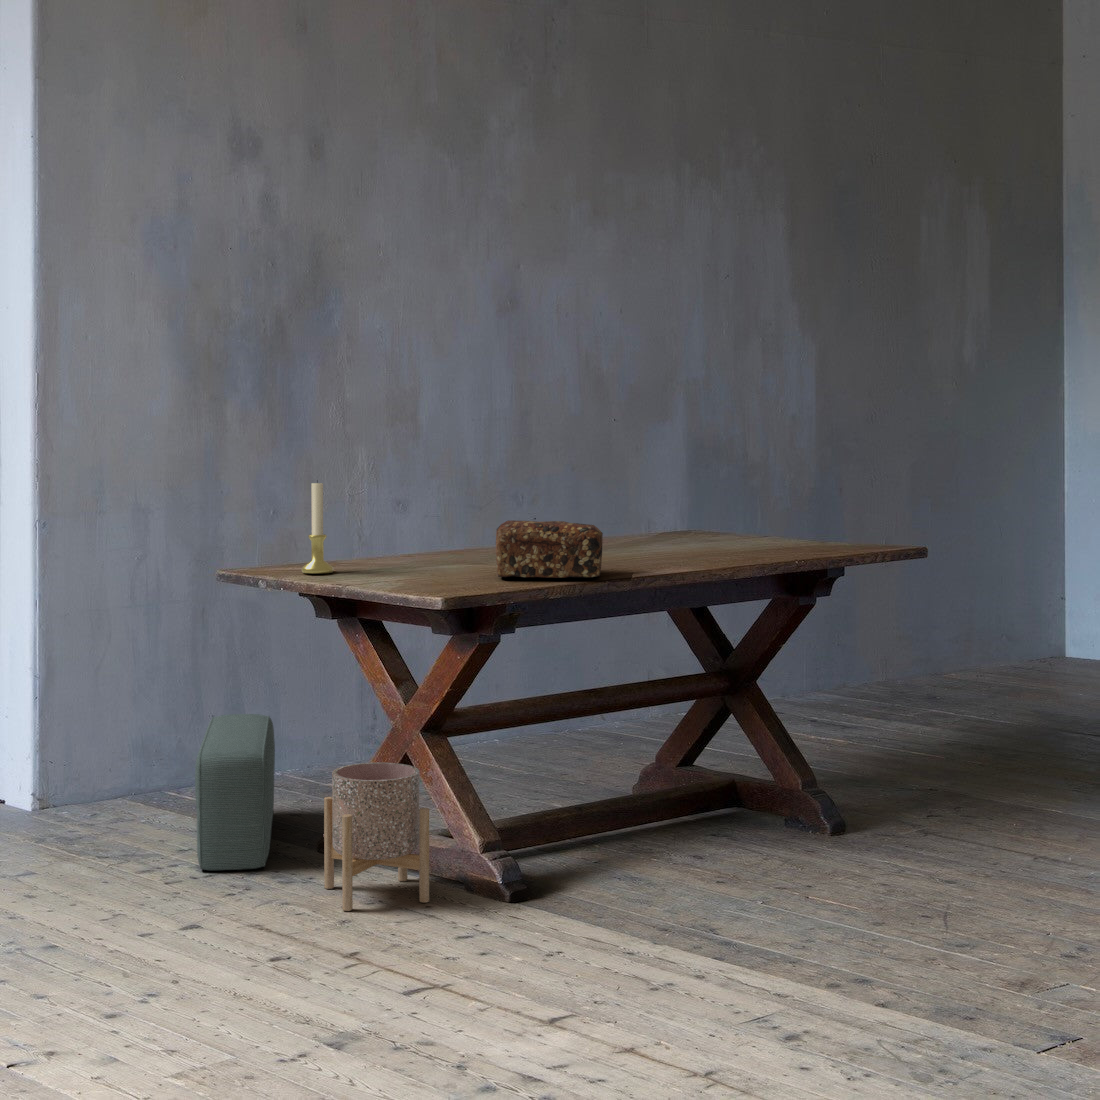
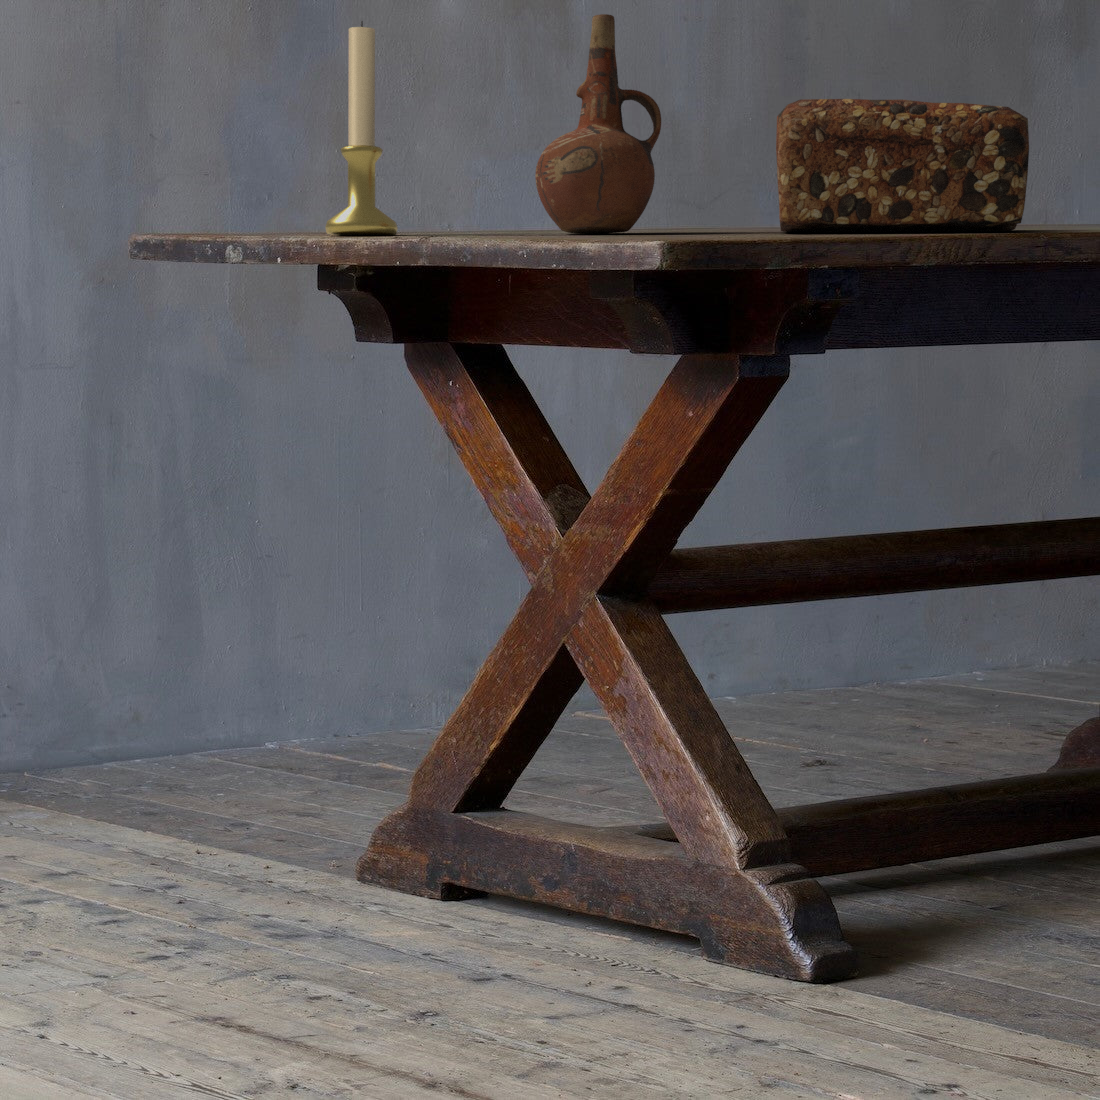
ceramic pitcher: none [394,481,448,574] -> present [535,14,661,234]
pouf: present [195,714,275,870] -> none [87,599,264,909]
planter: present [324,762,429,911] -> none [374,660,624,993]

